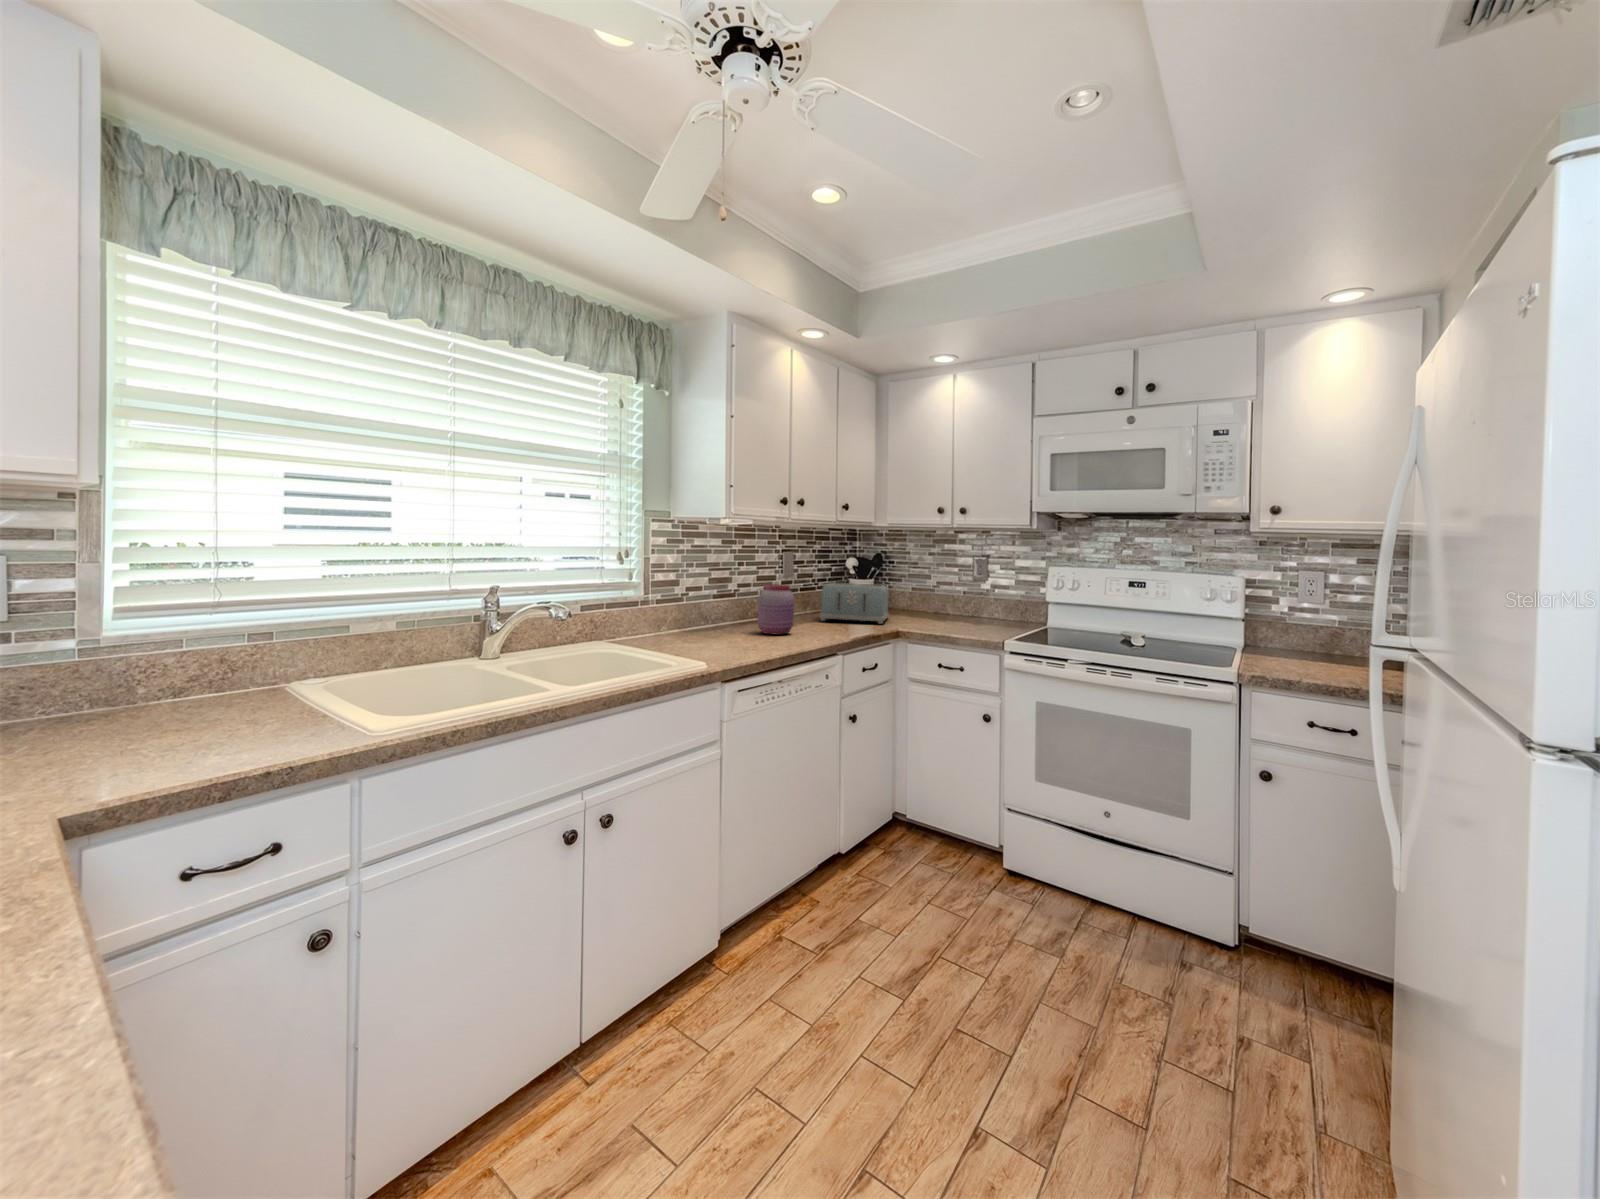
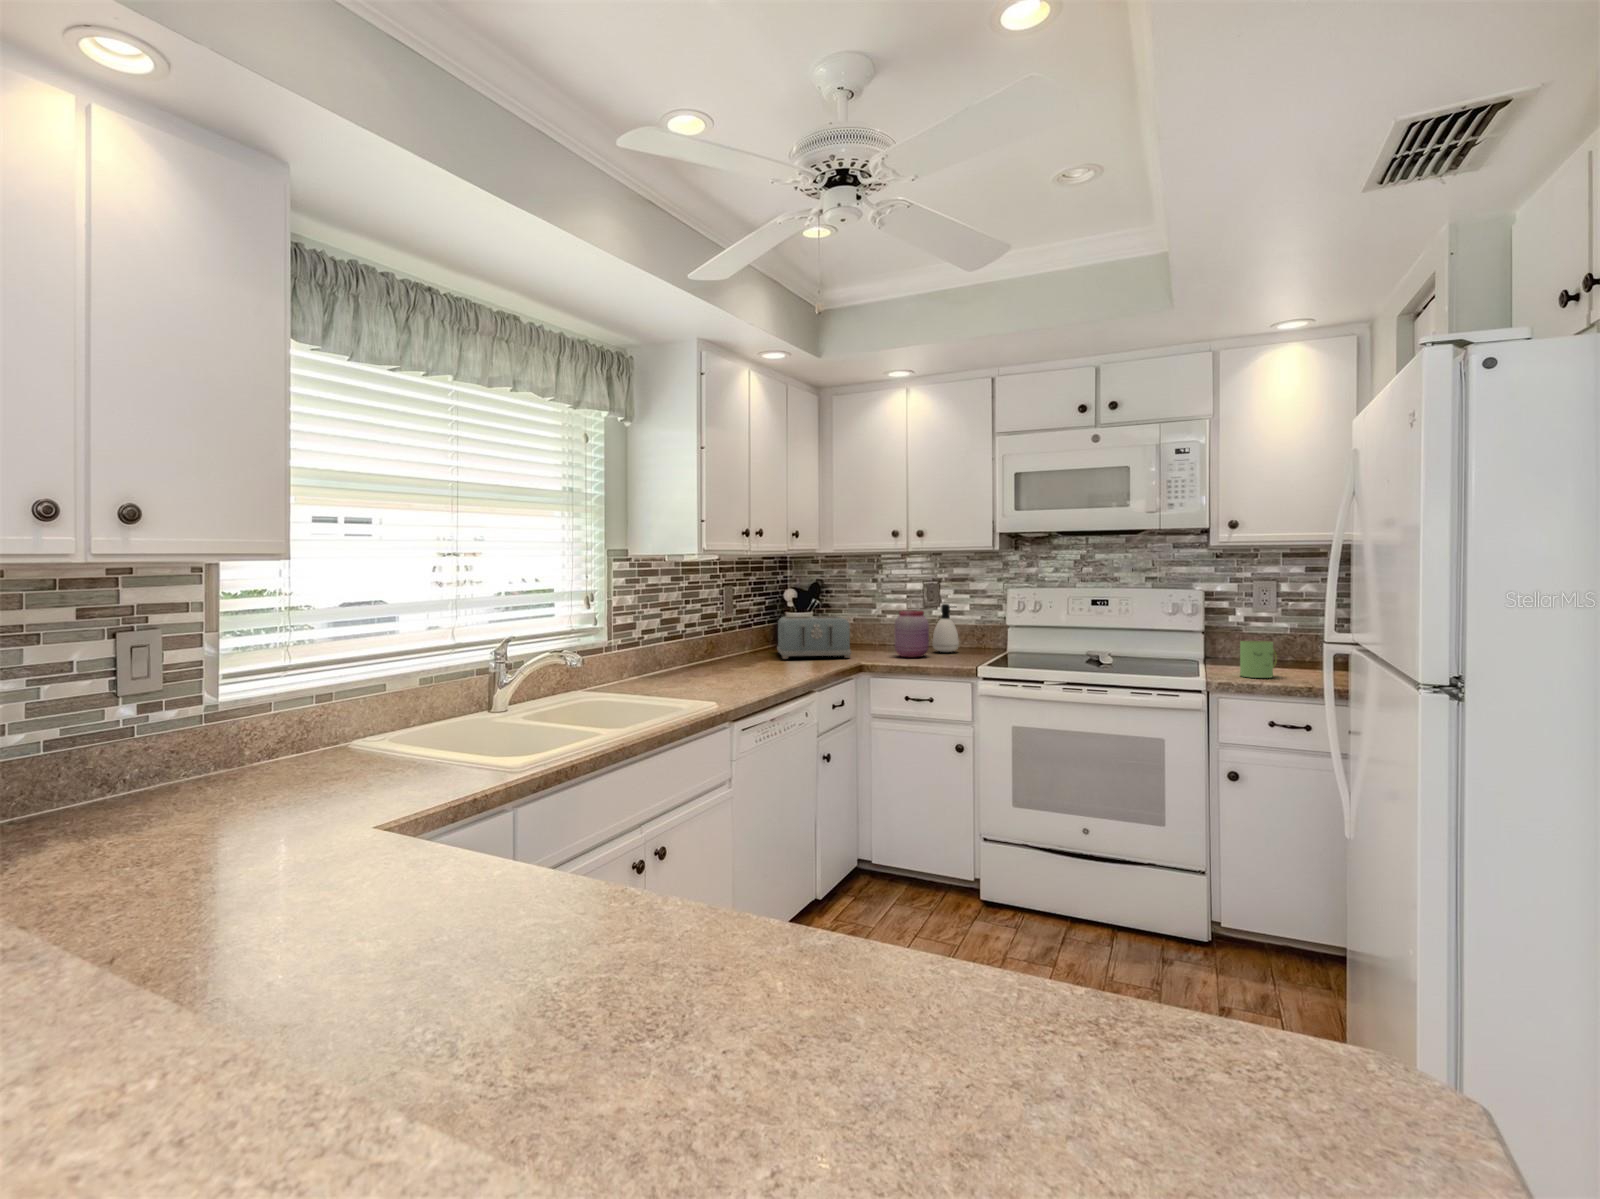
soap dispenser: none [971,579,996,626] -> present [933,604,959,652]
jar: present [757,584,794,635] -> present [895,611,929,657]
mug: none [1244,632,1288,672] -> present [1240,641,1277,678]

